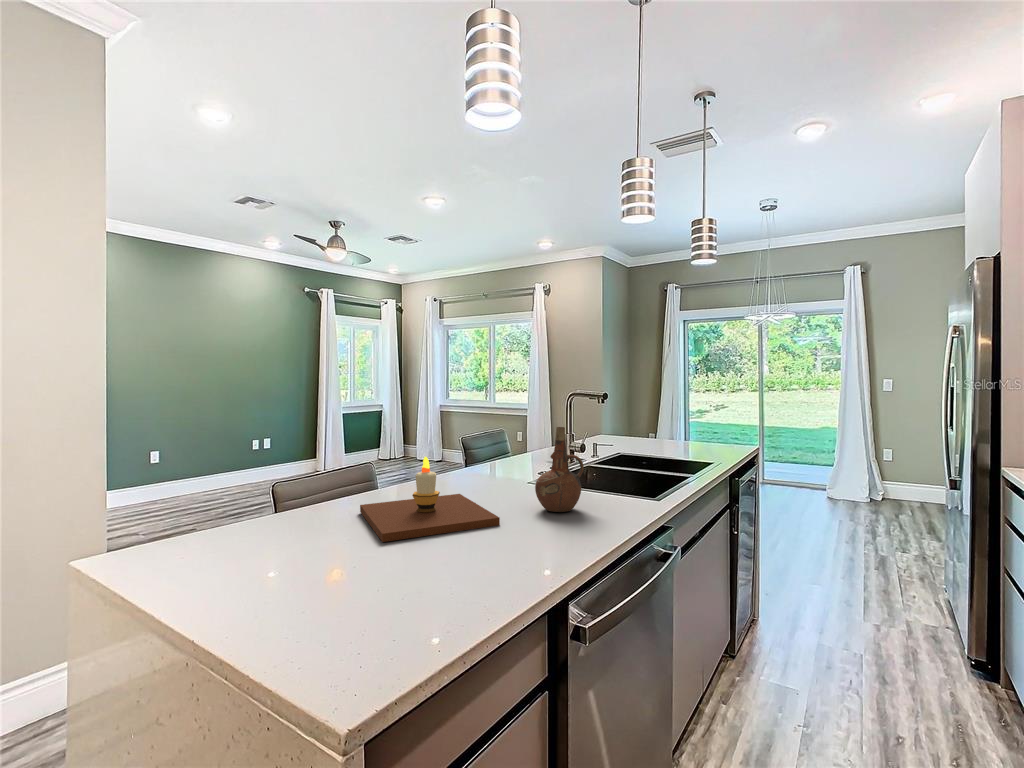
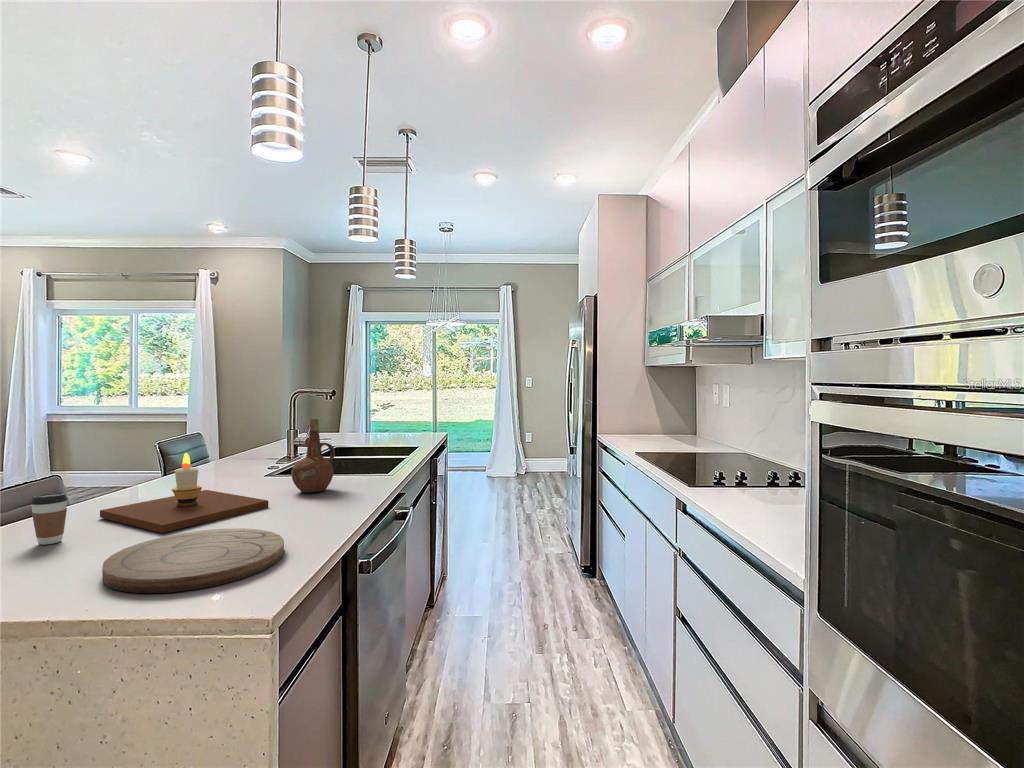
coffee cup: none [286,487,316,536] -> present [30,493,68,545]
cutting board: none [269,550,463,642] -> present [102,528,284,593]

